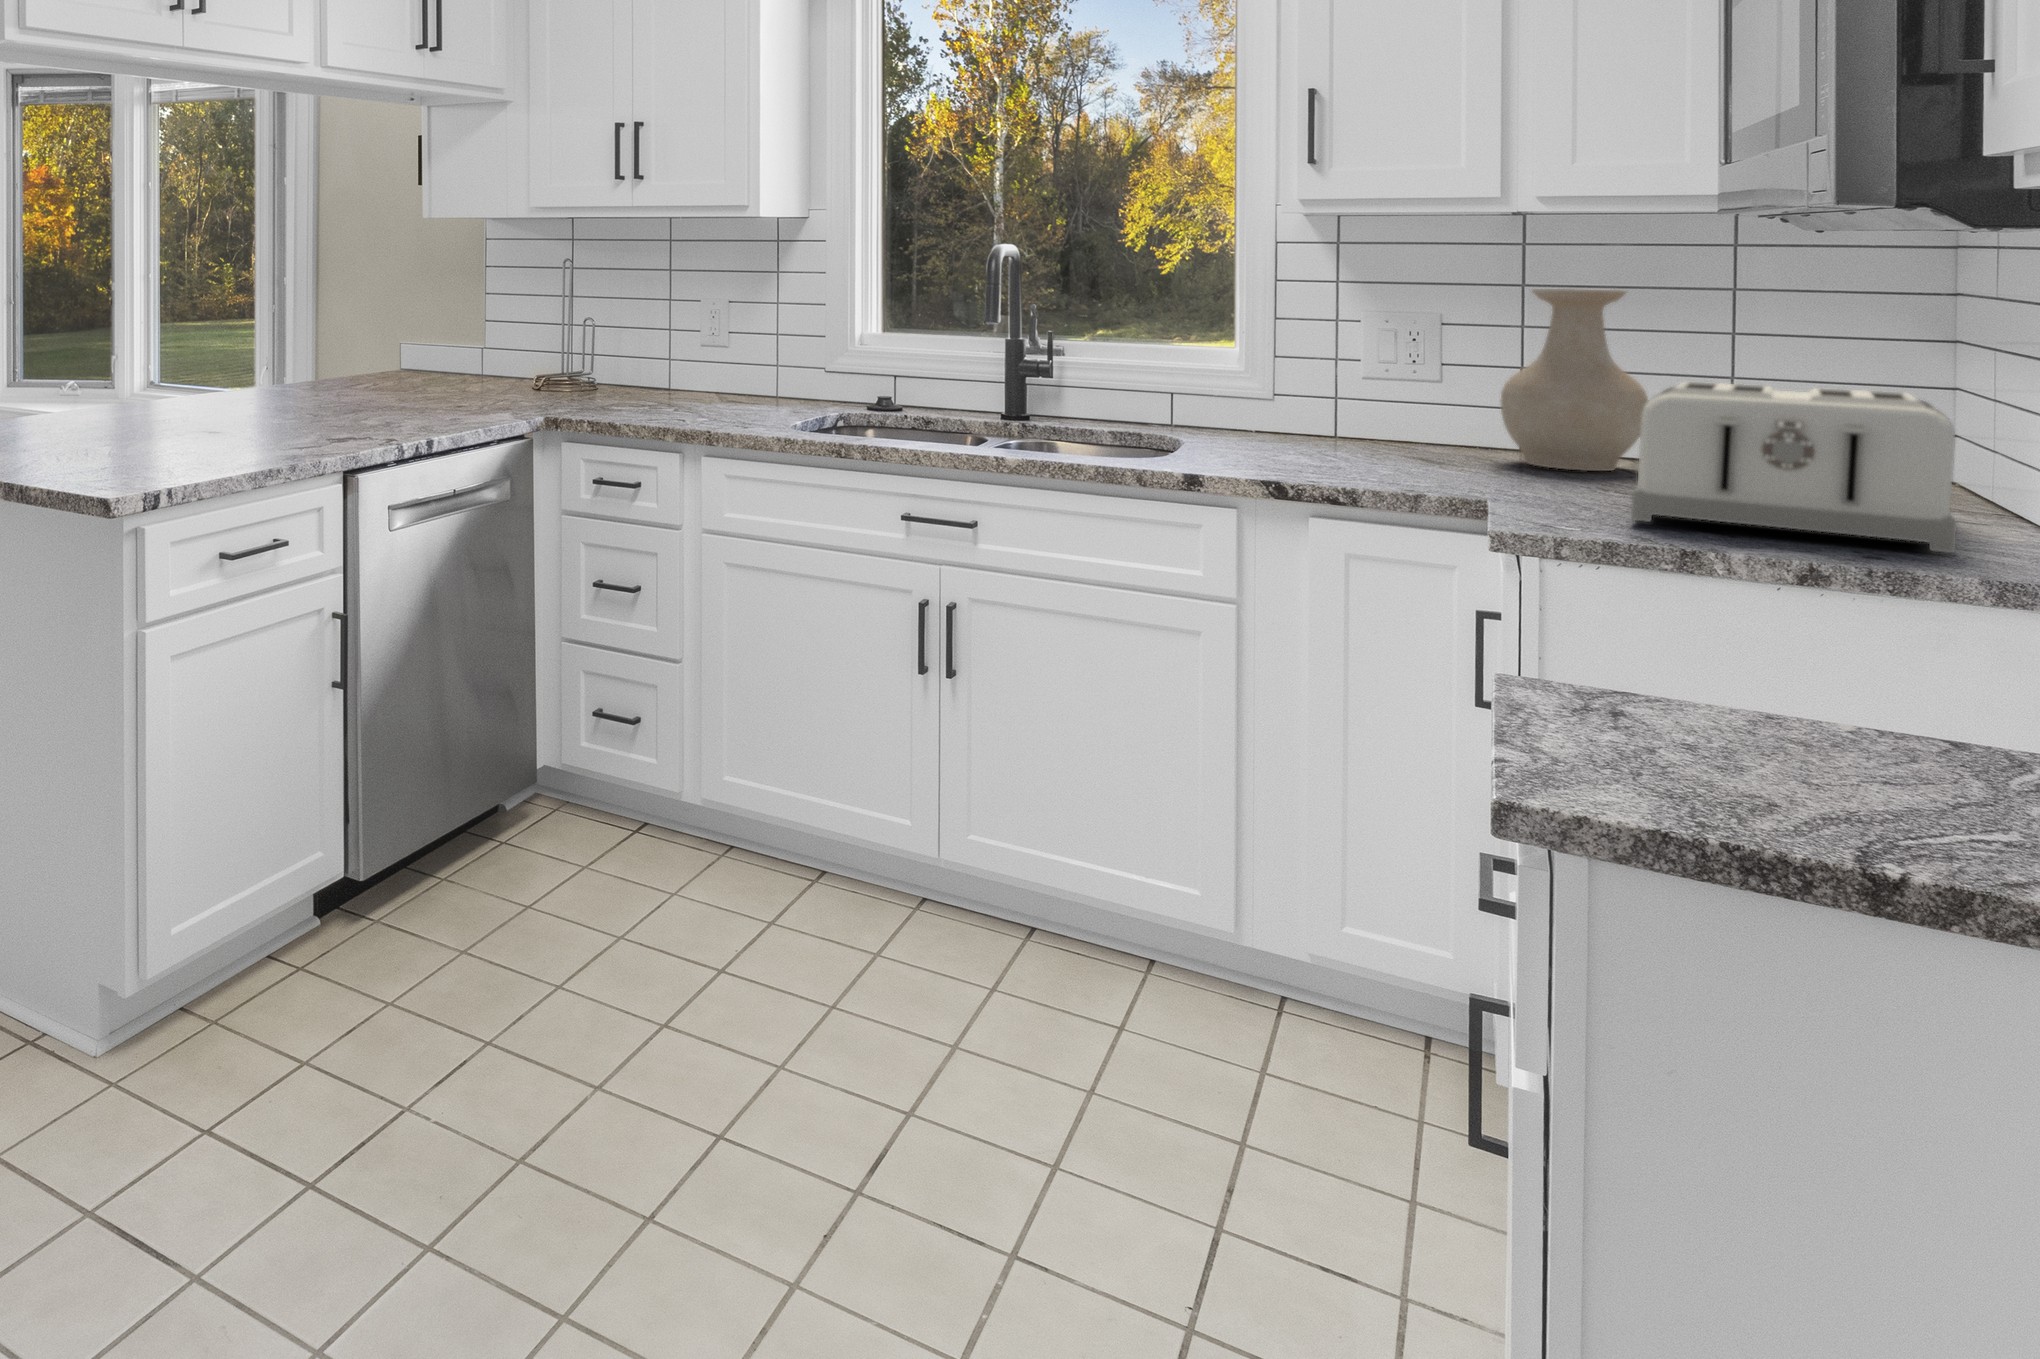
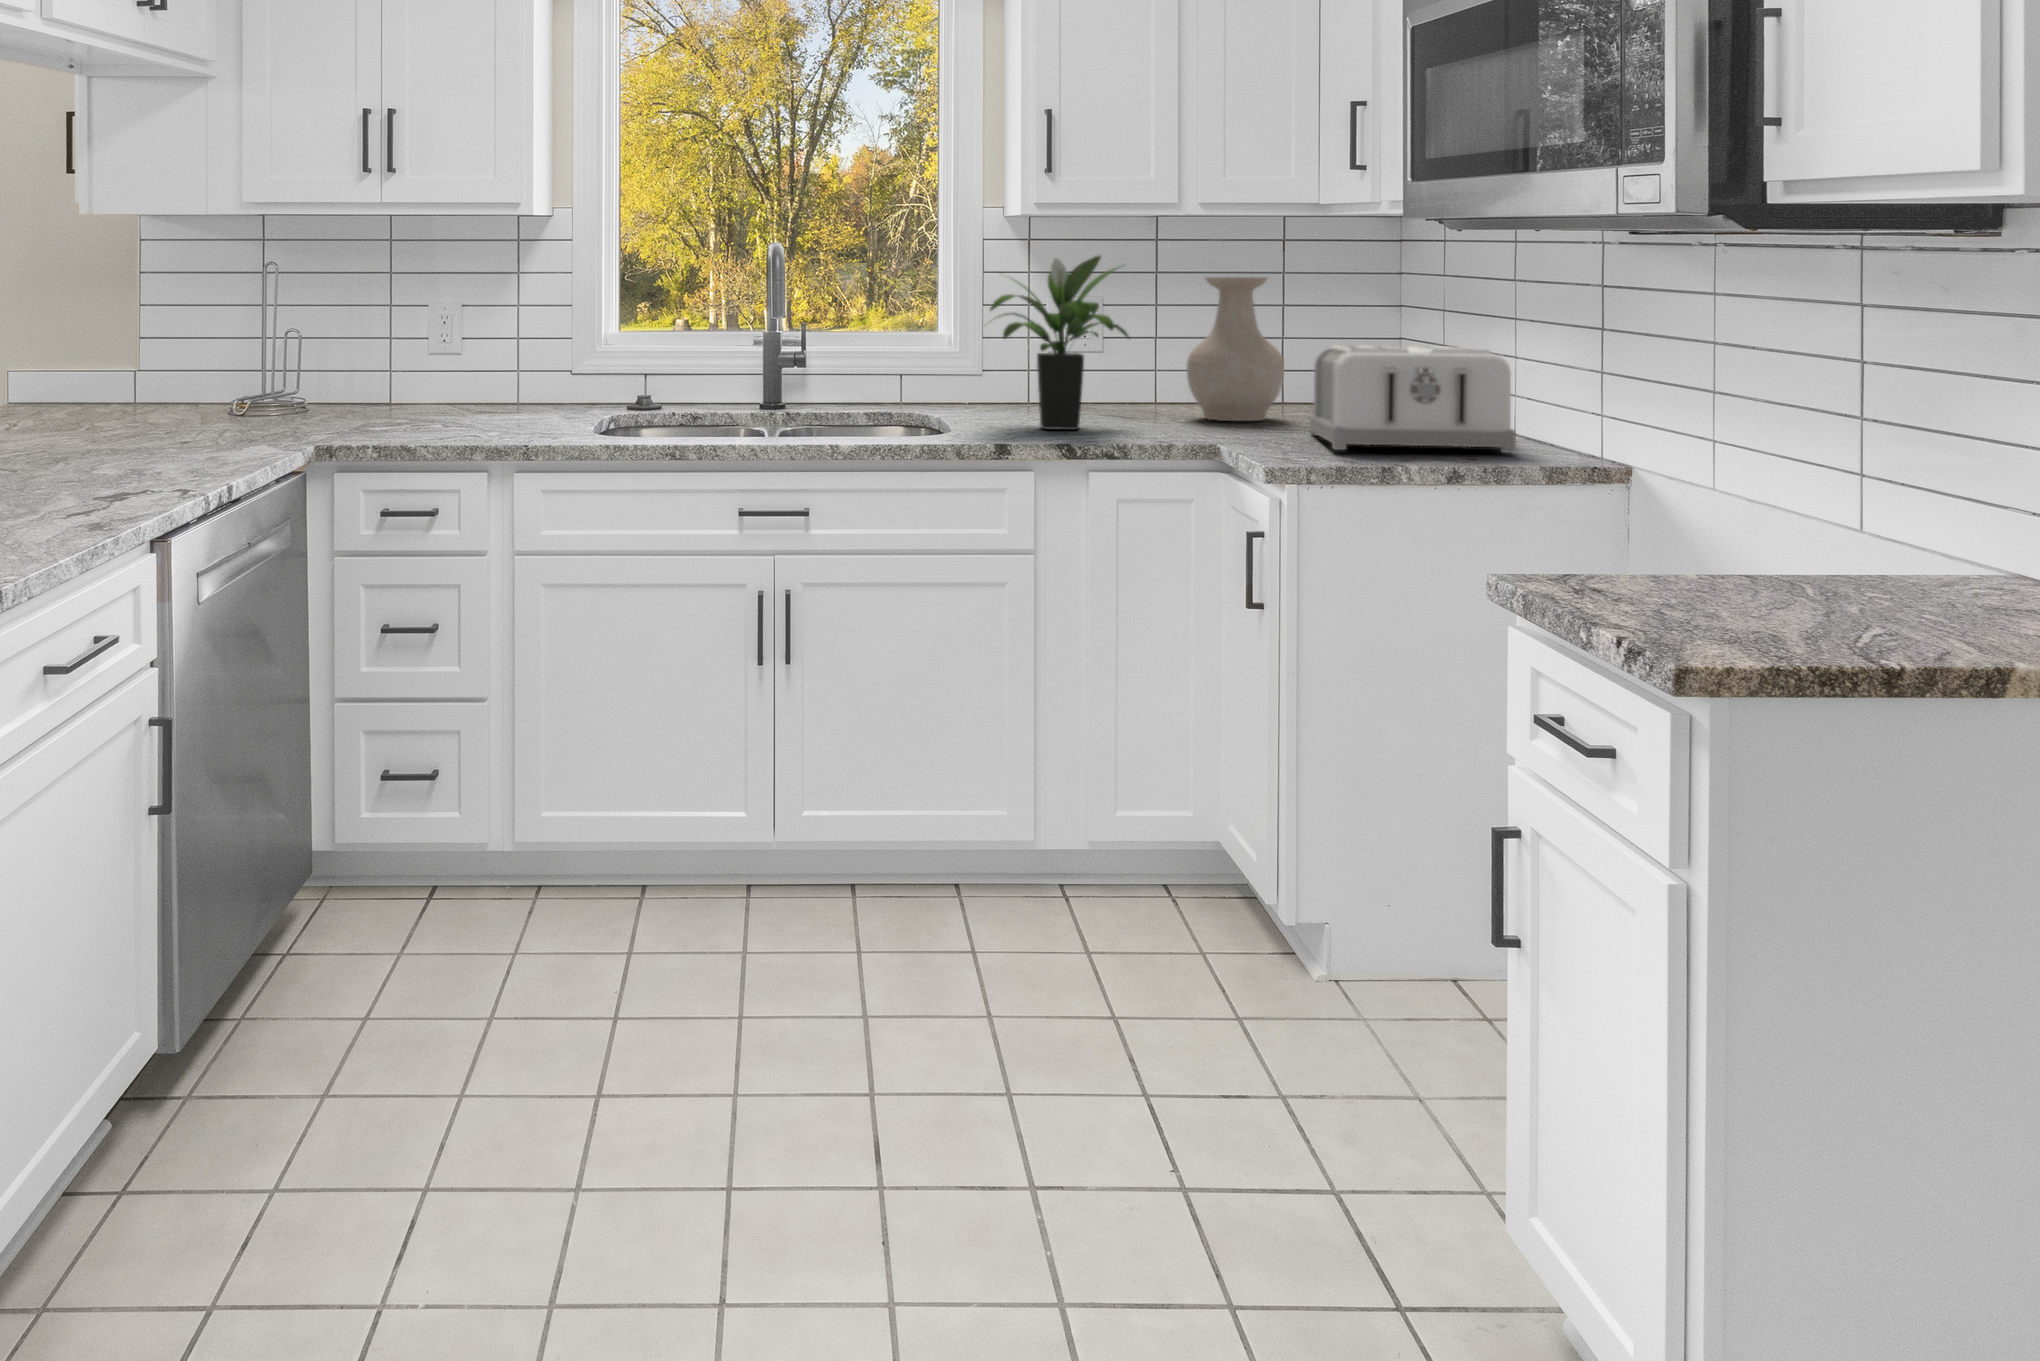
potted plant: none [1205,262,1406,464] -> present [990,256,1129,430]

